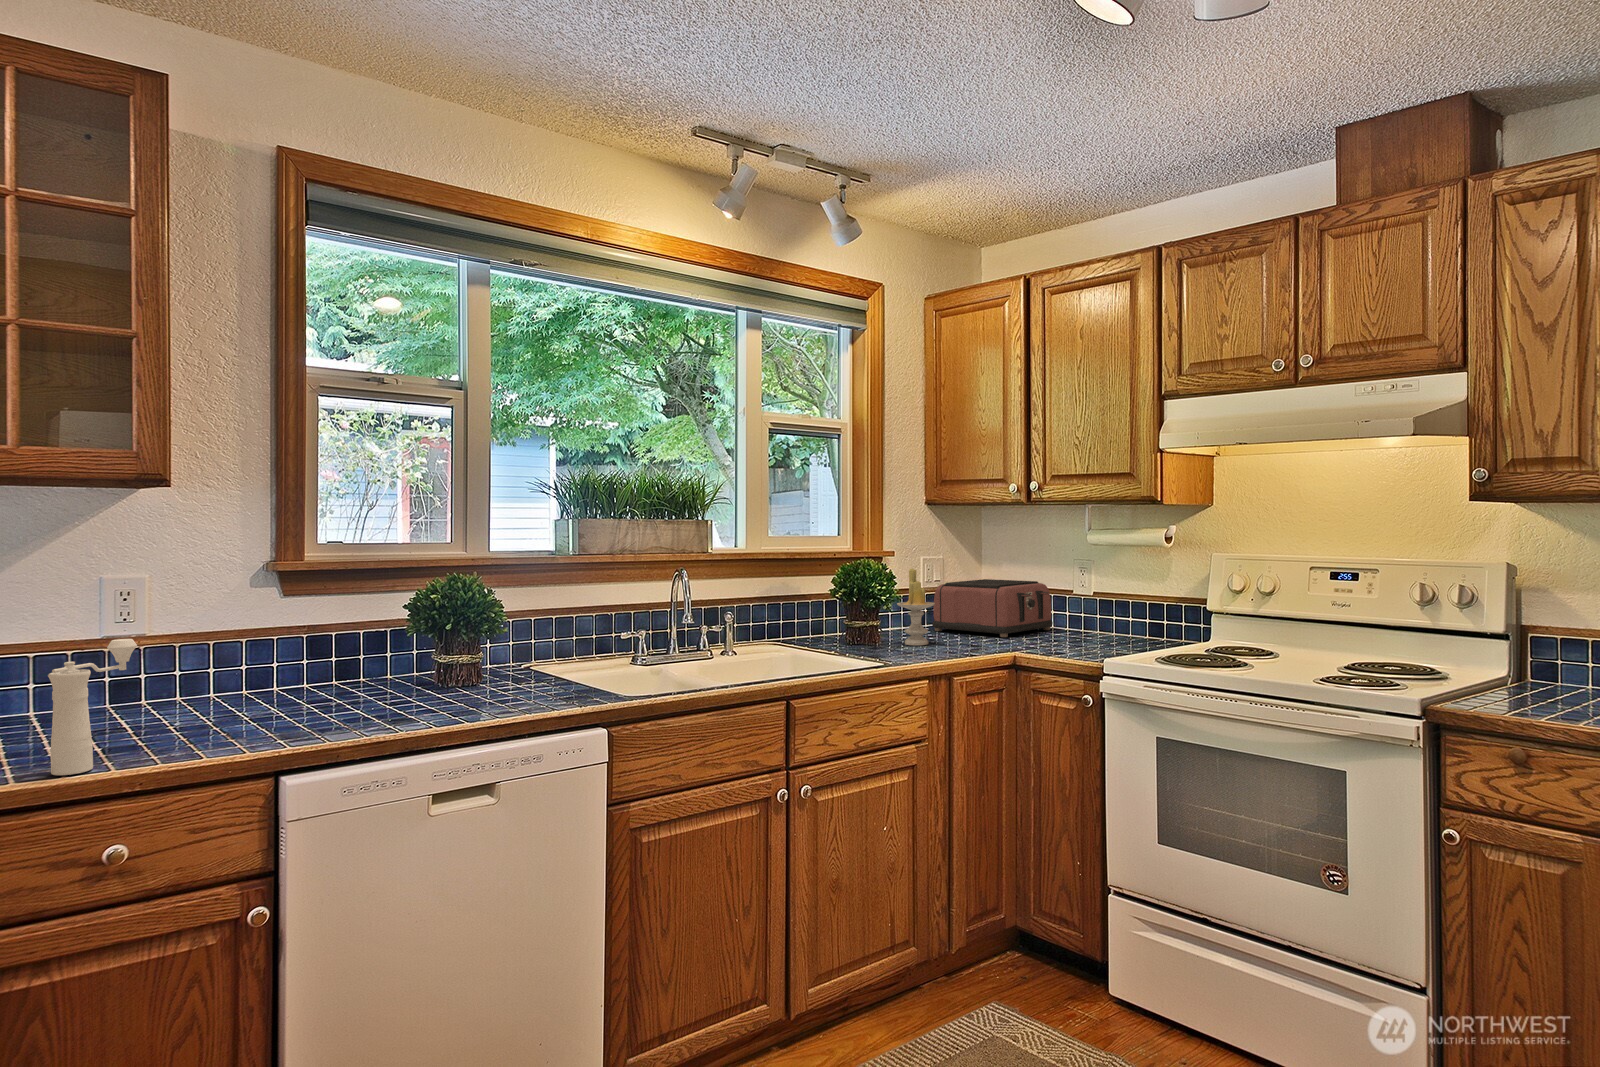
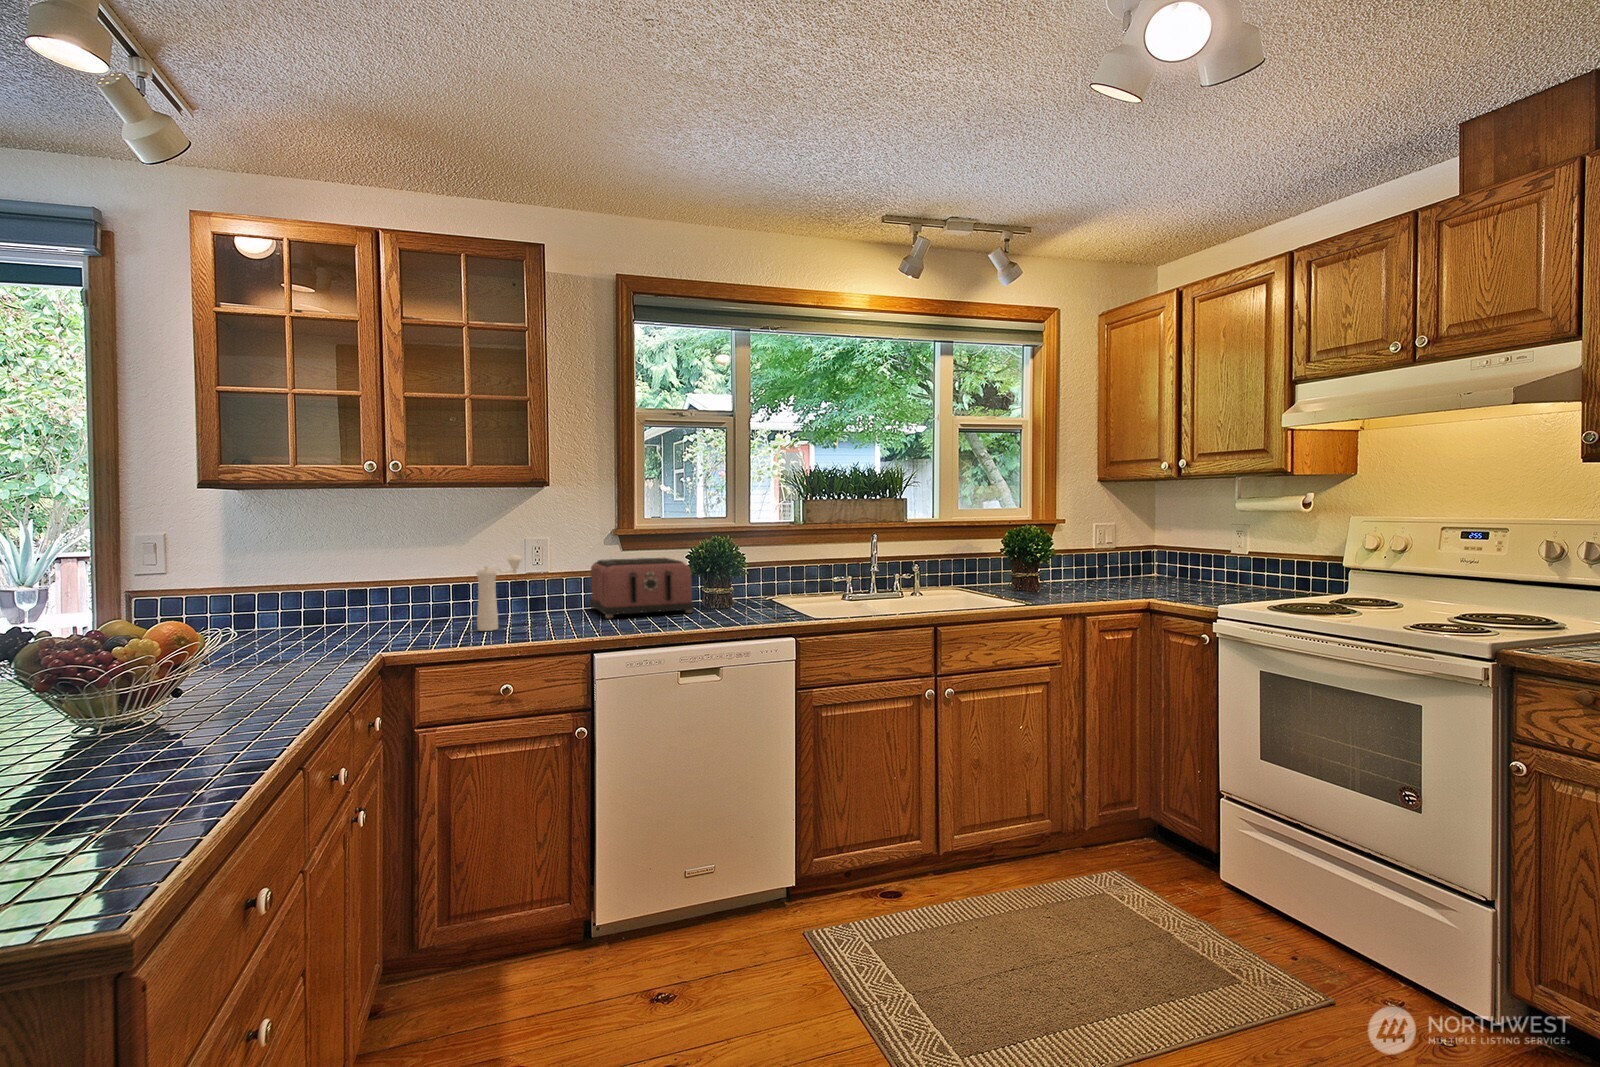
candle: present [897,569,935,645] -> none [1057,529,1089,592]
toaster: present [932,579,1053,637] -> present [589,558,694,618]

